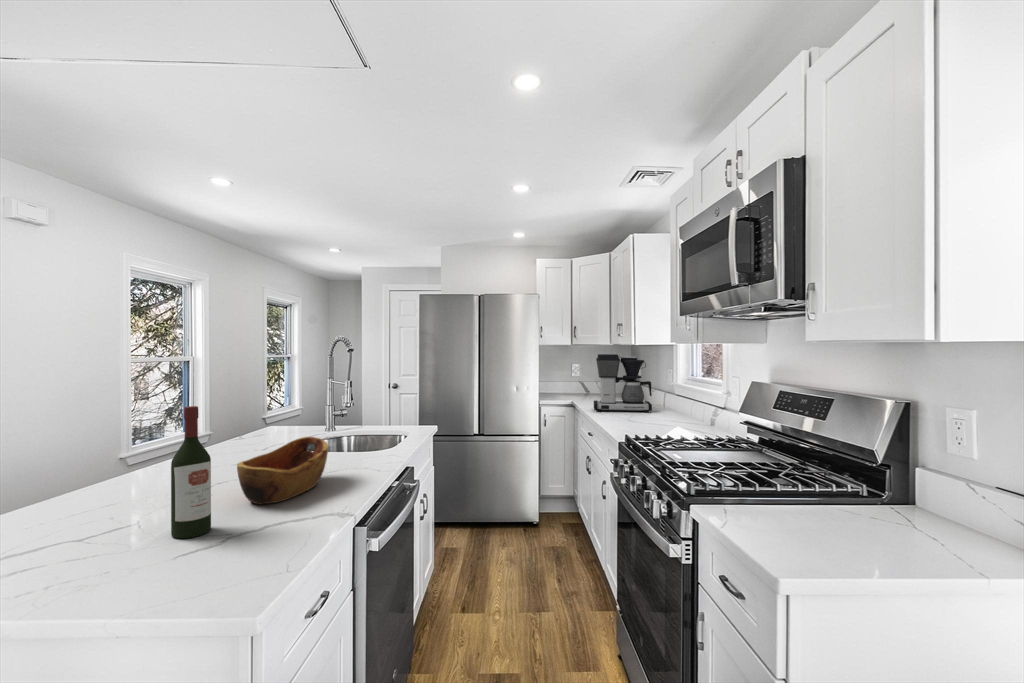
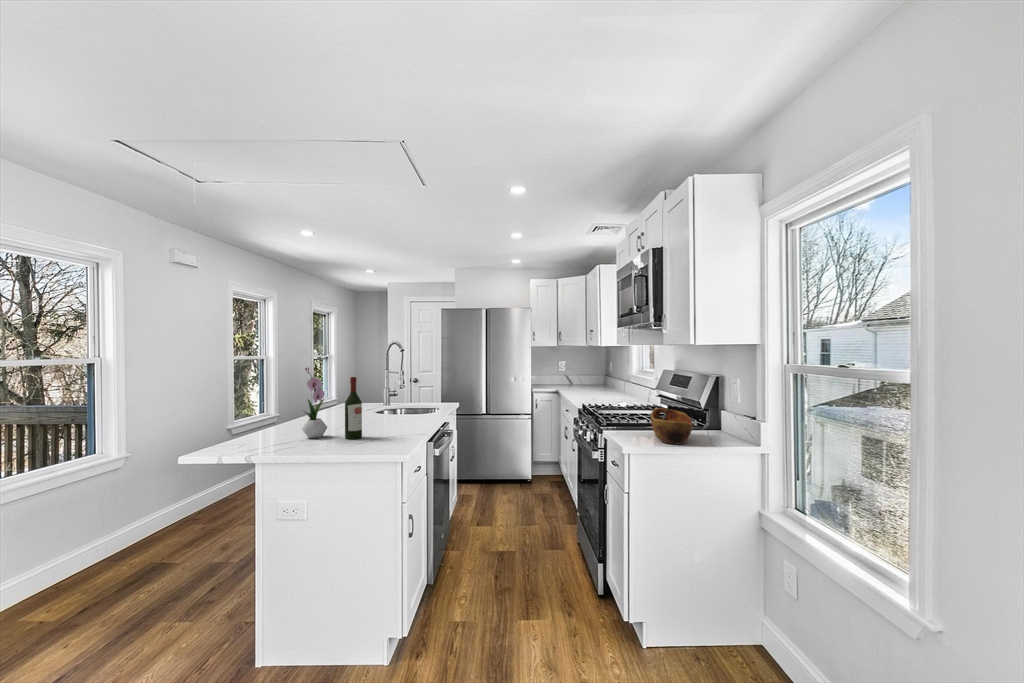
coffee maker: present [594,354,652,413] -> none [572,353,614,396]
flower arrangement: none [81,387,144,536] -> present [302,367,328,438]
wooden bowl: present [237,437,328,504] -> present [651,408,693,444]

